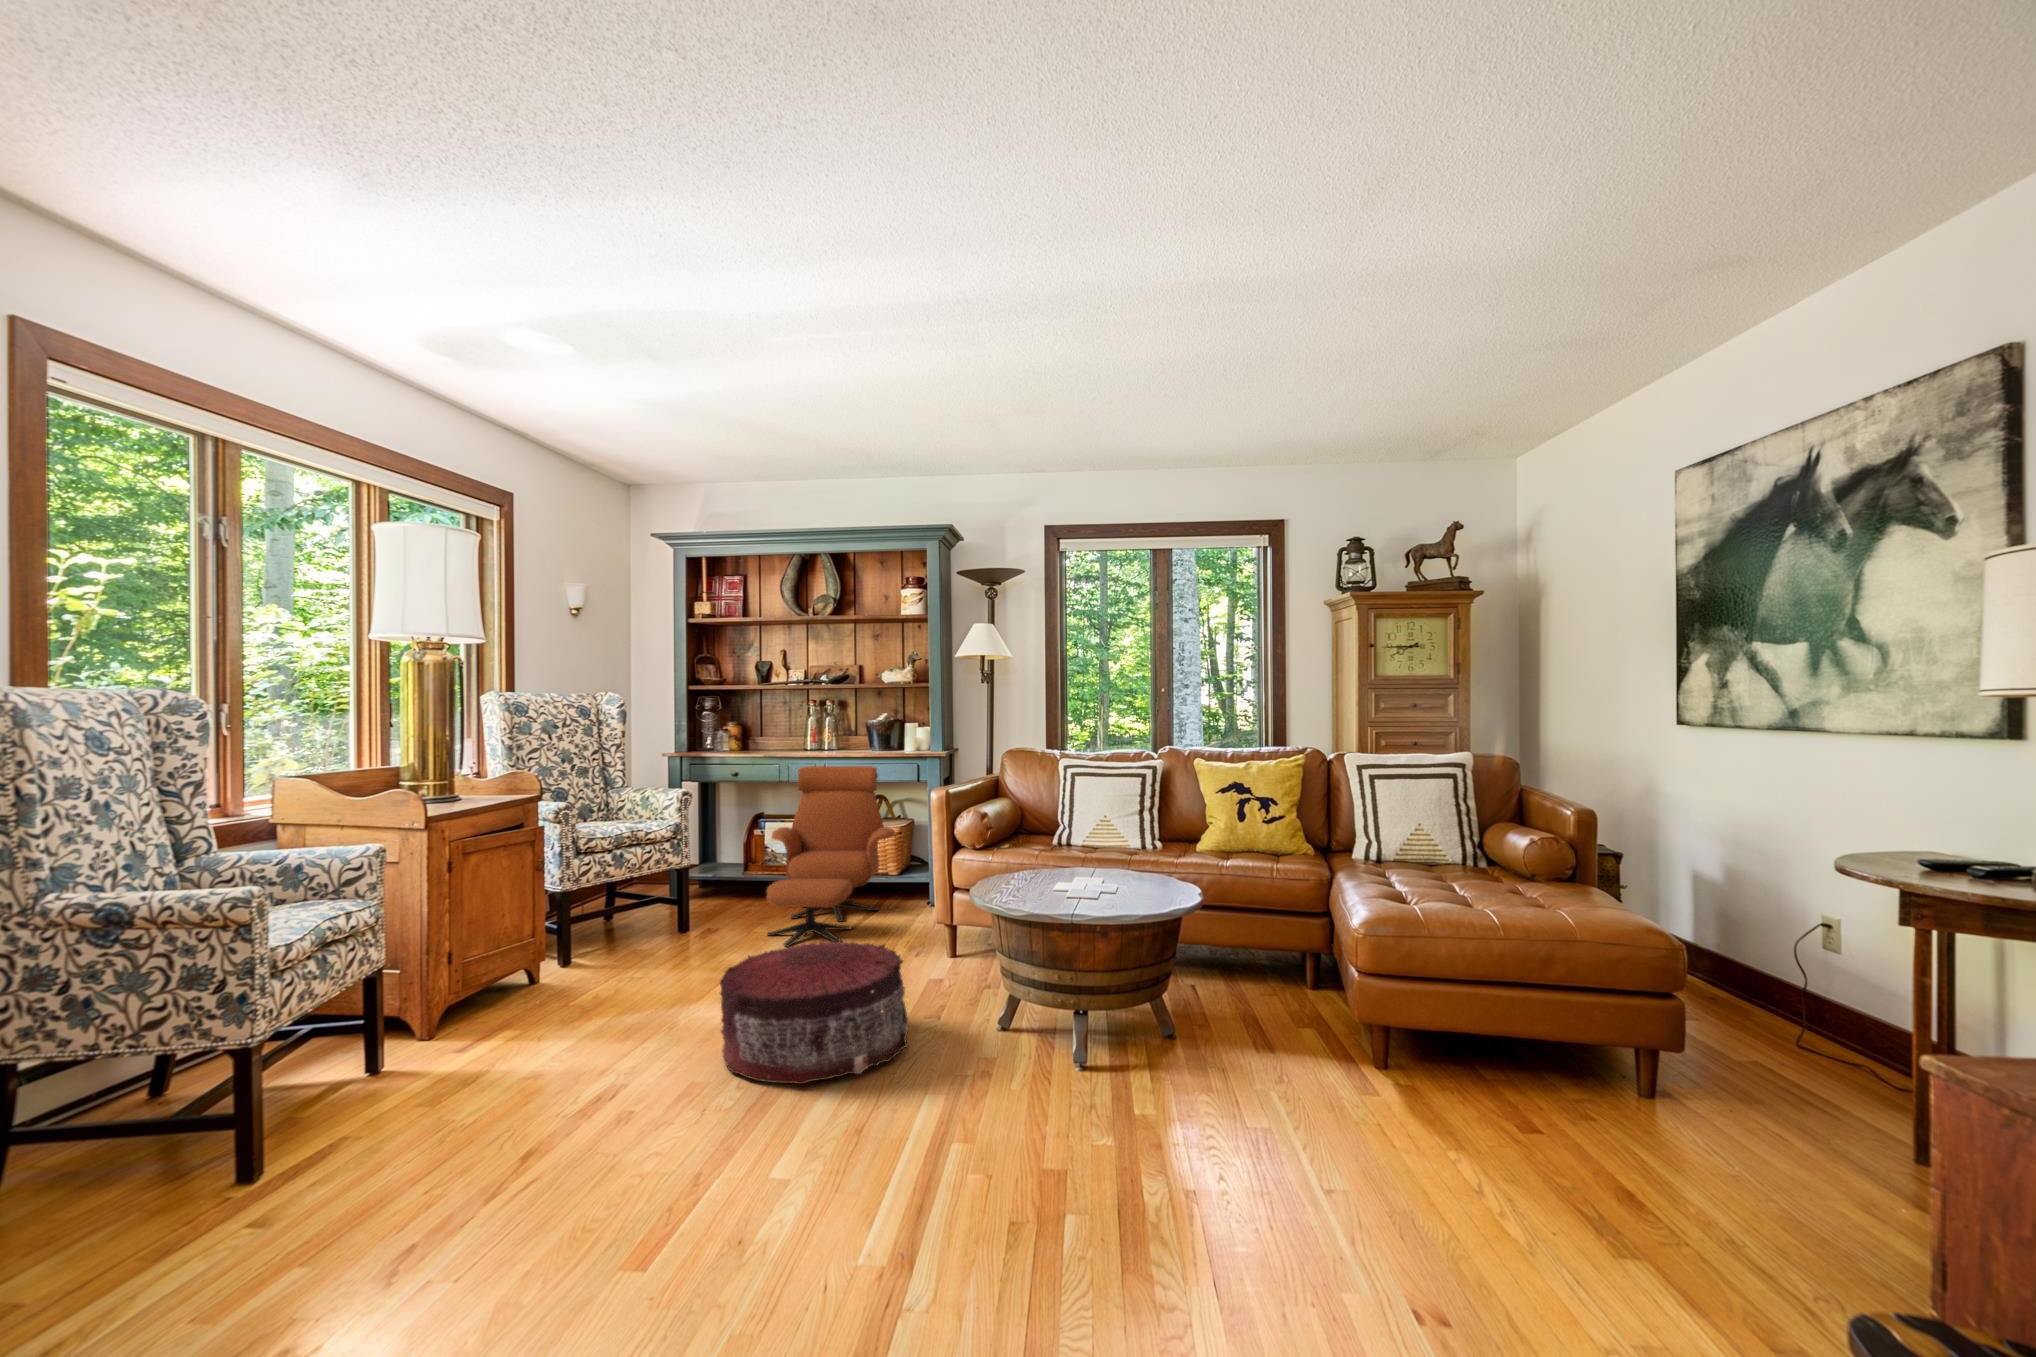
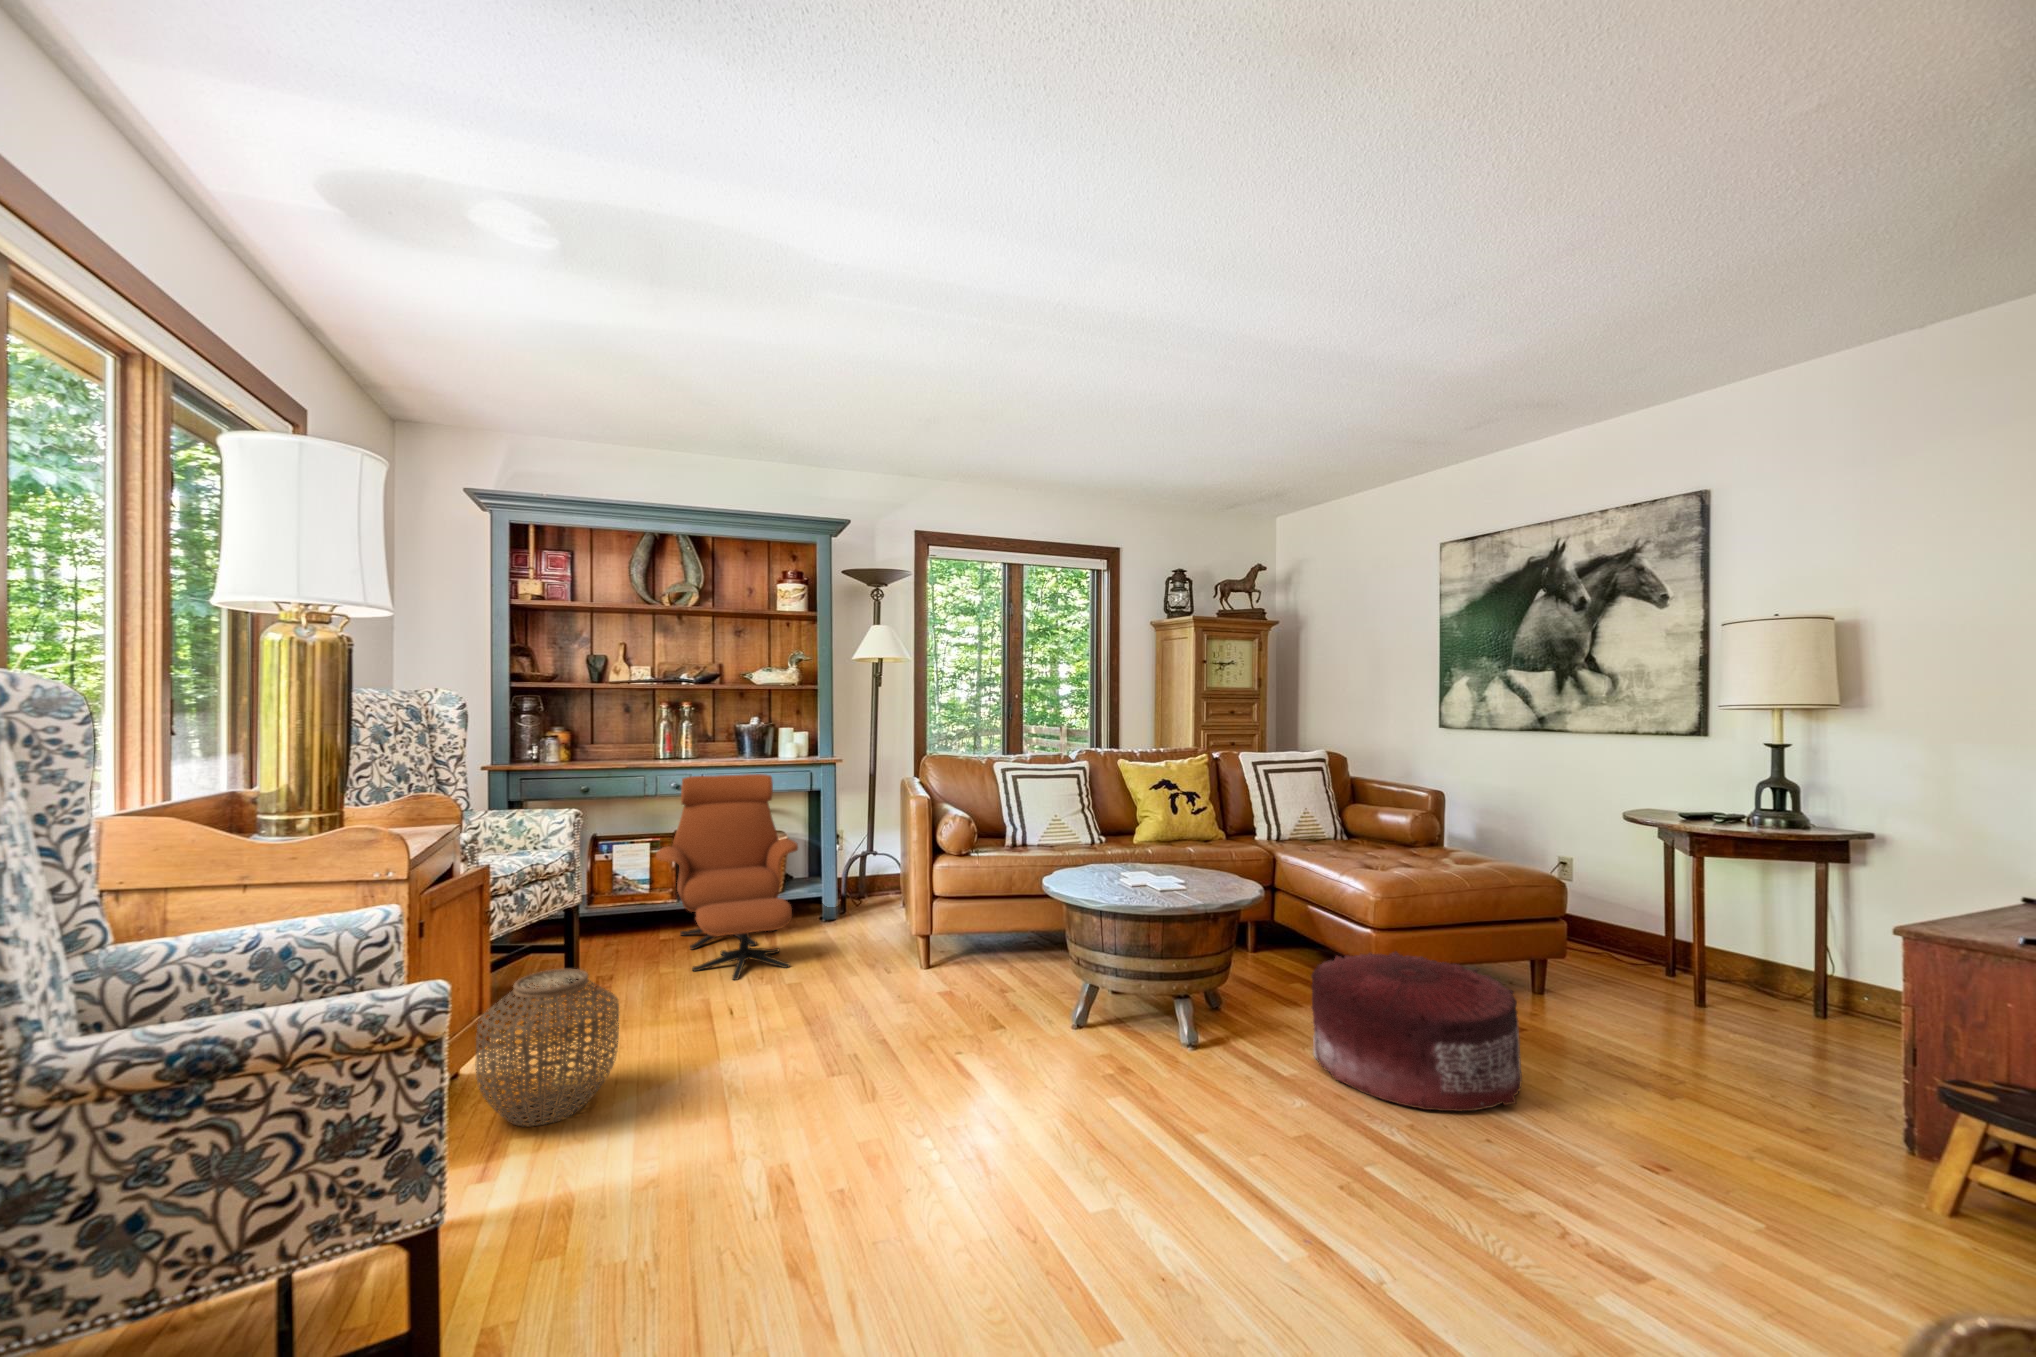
woven basket: none [486,911,595,1025] -> present [476,969,619,1126]
pouf: present [720,941,909,1084] -> present [1311,951,1522,1111]

